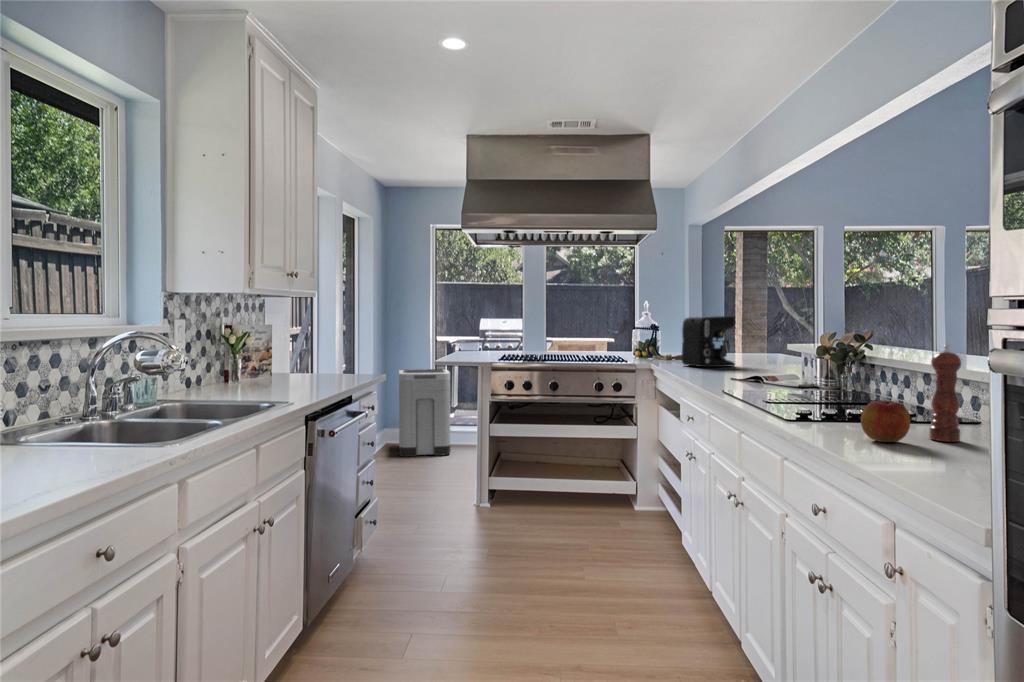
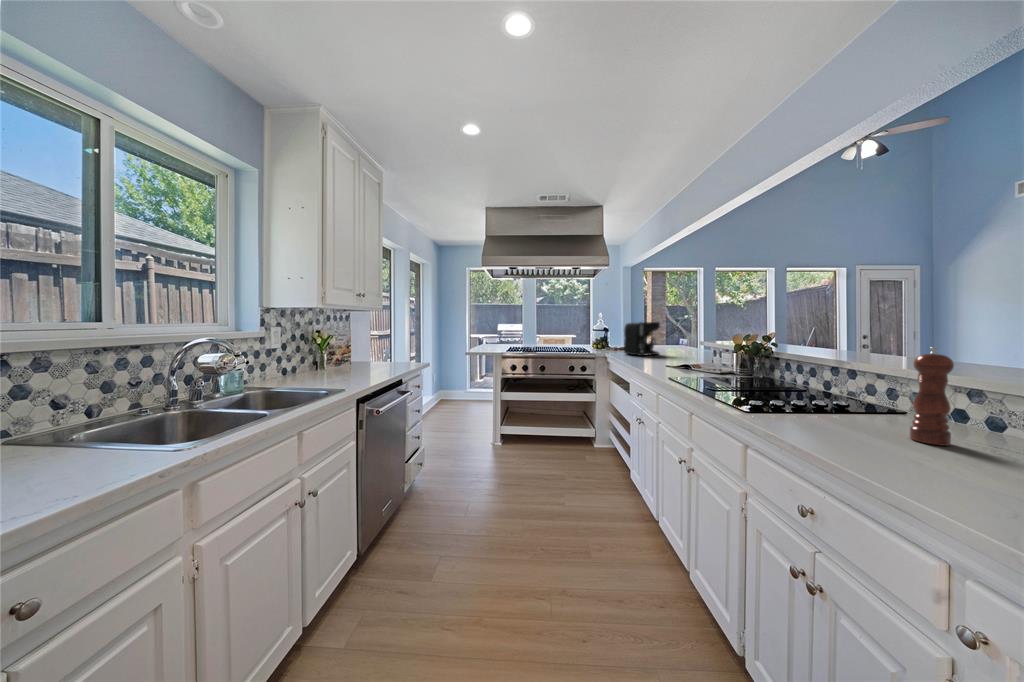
trash can: present [399,369,450,457] -> none [448,355,479,408]
apple: present [861,400,910,442] -> none [841,402,904,446]

